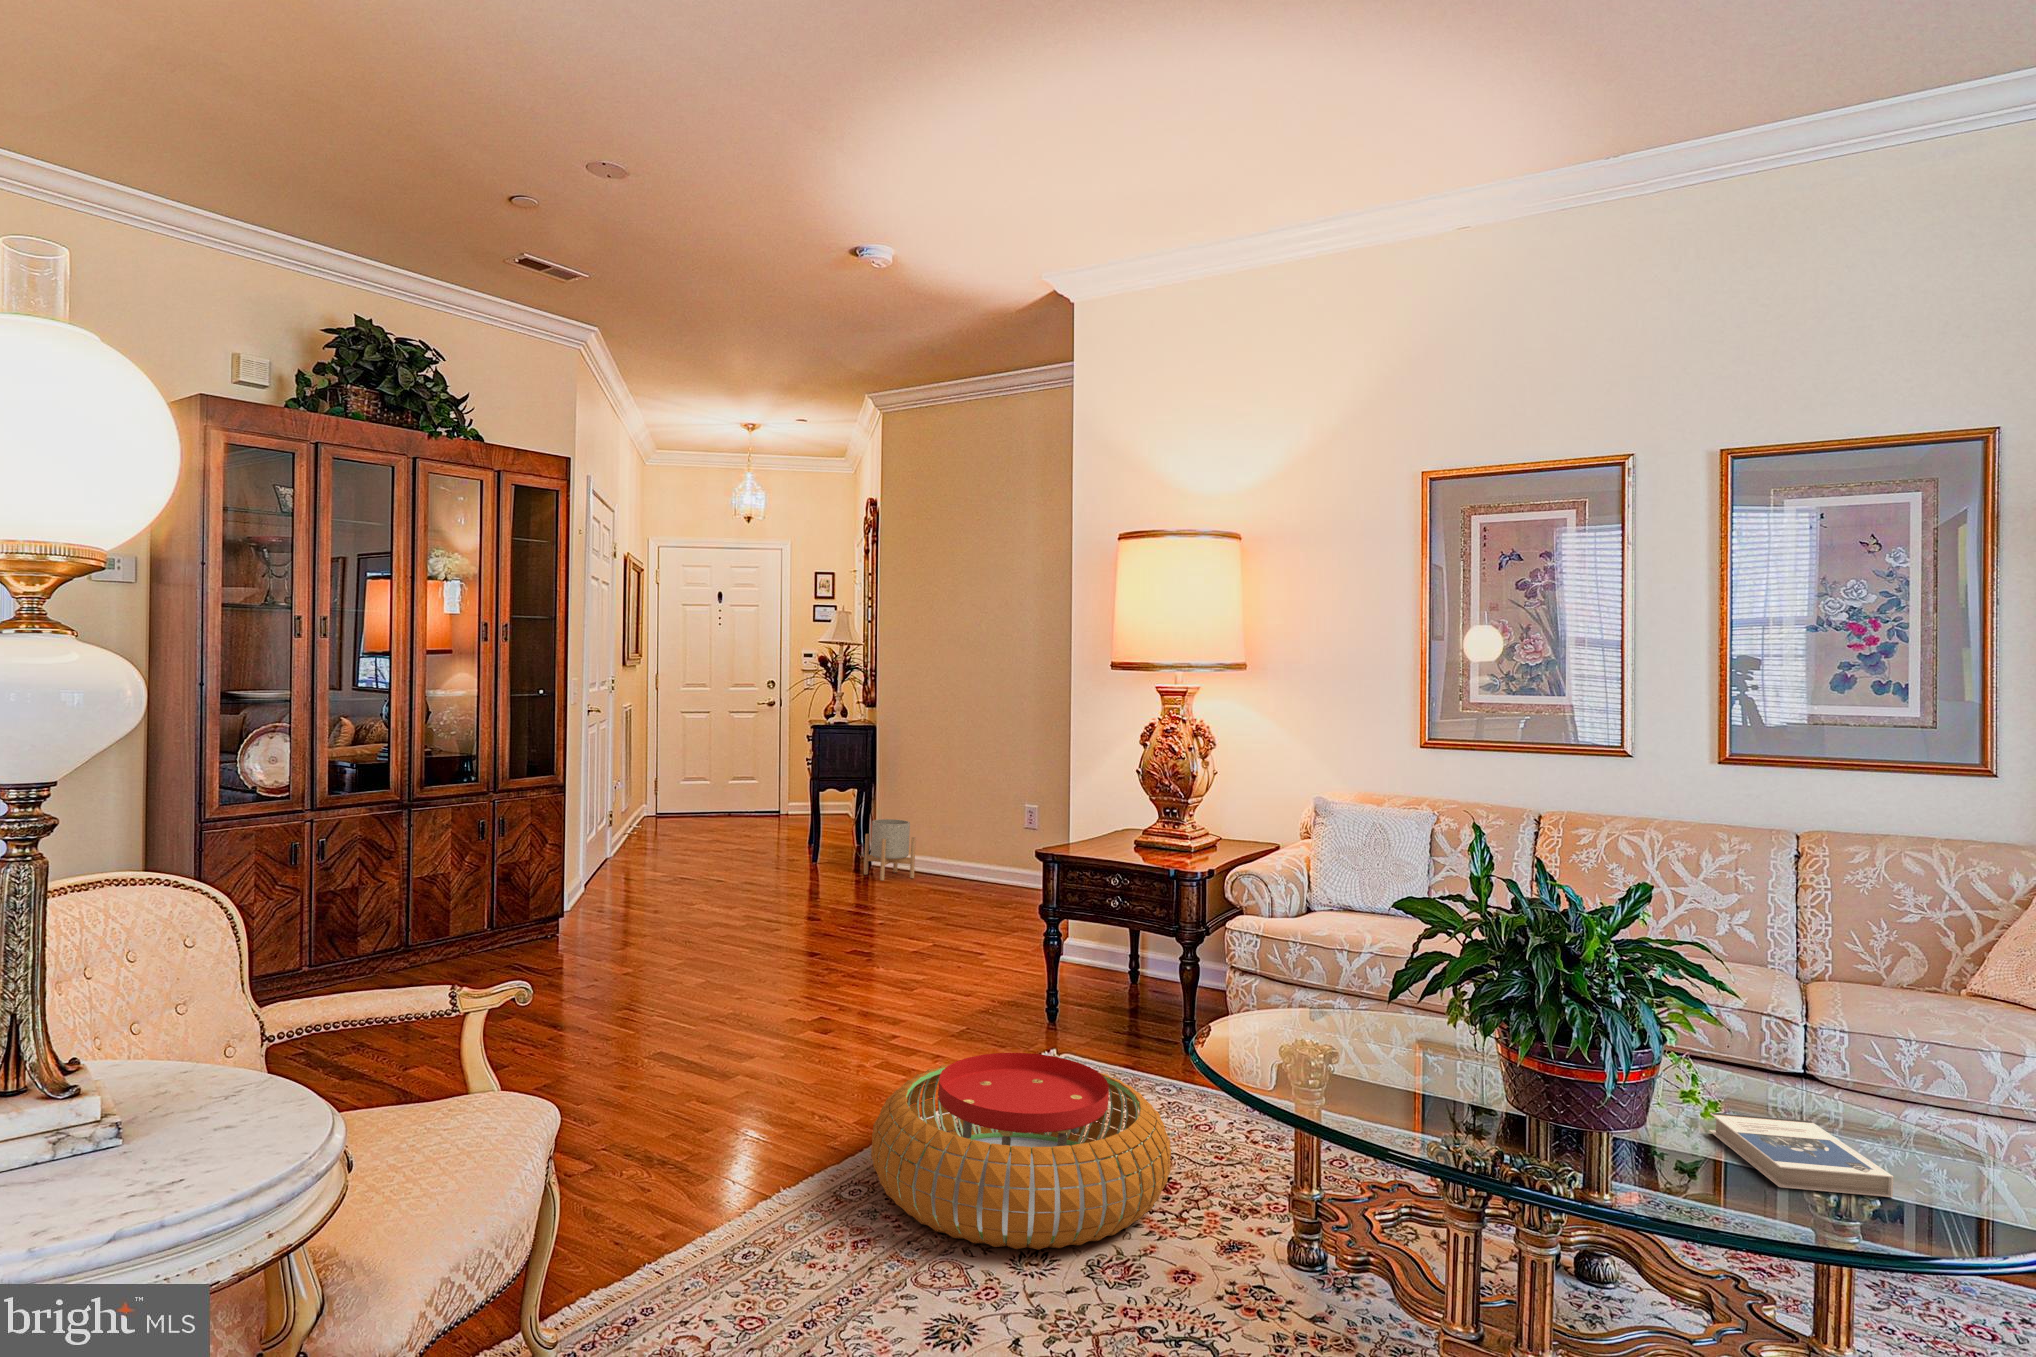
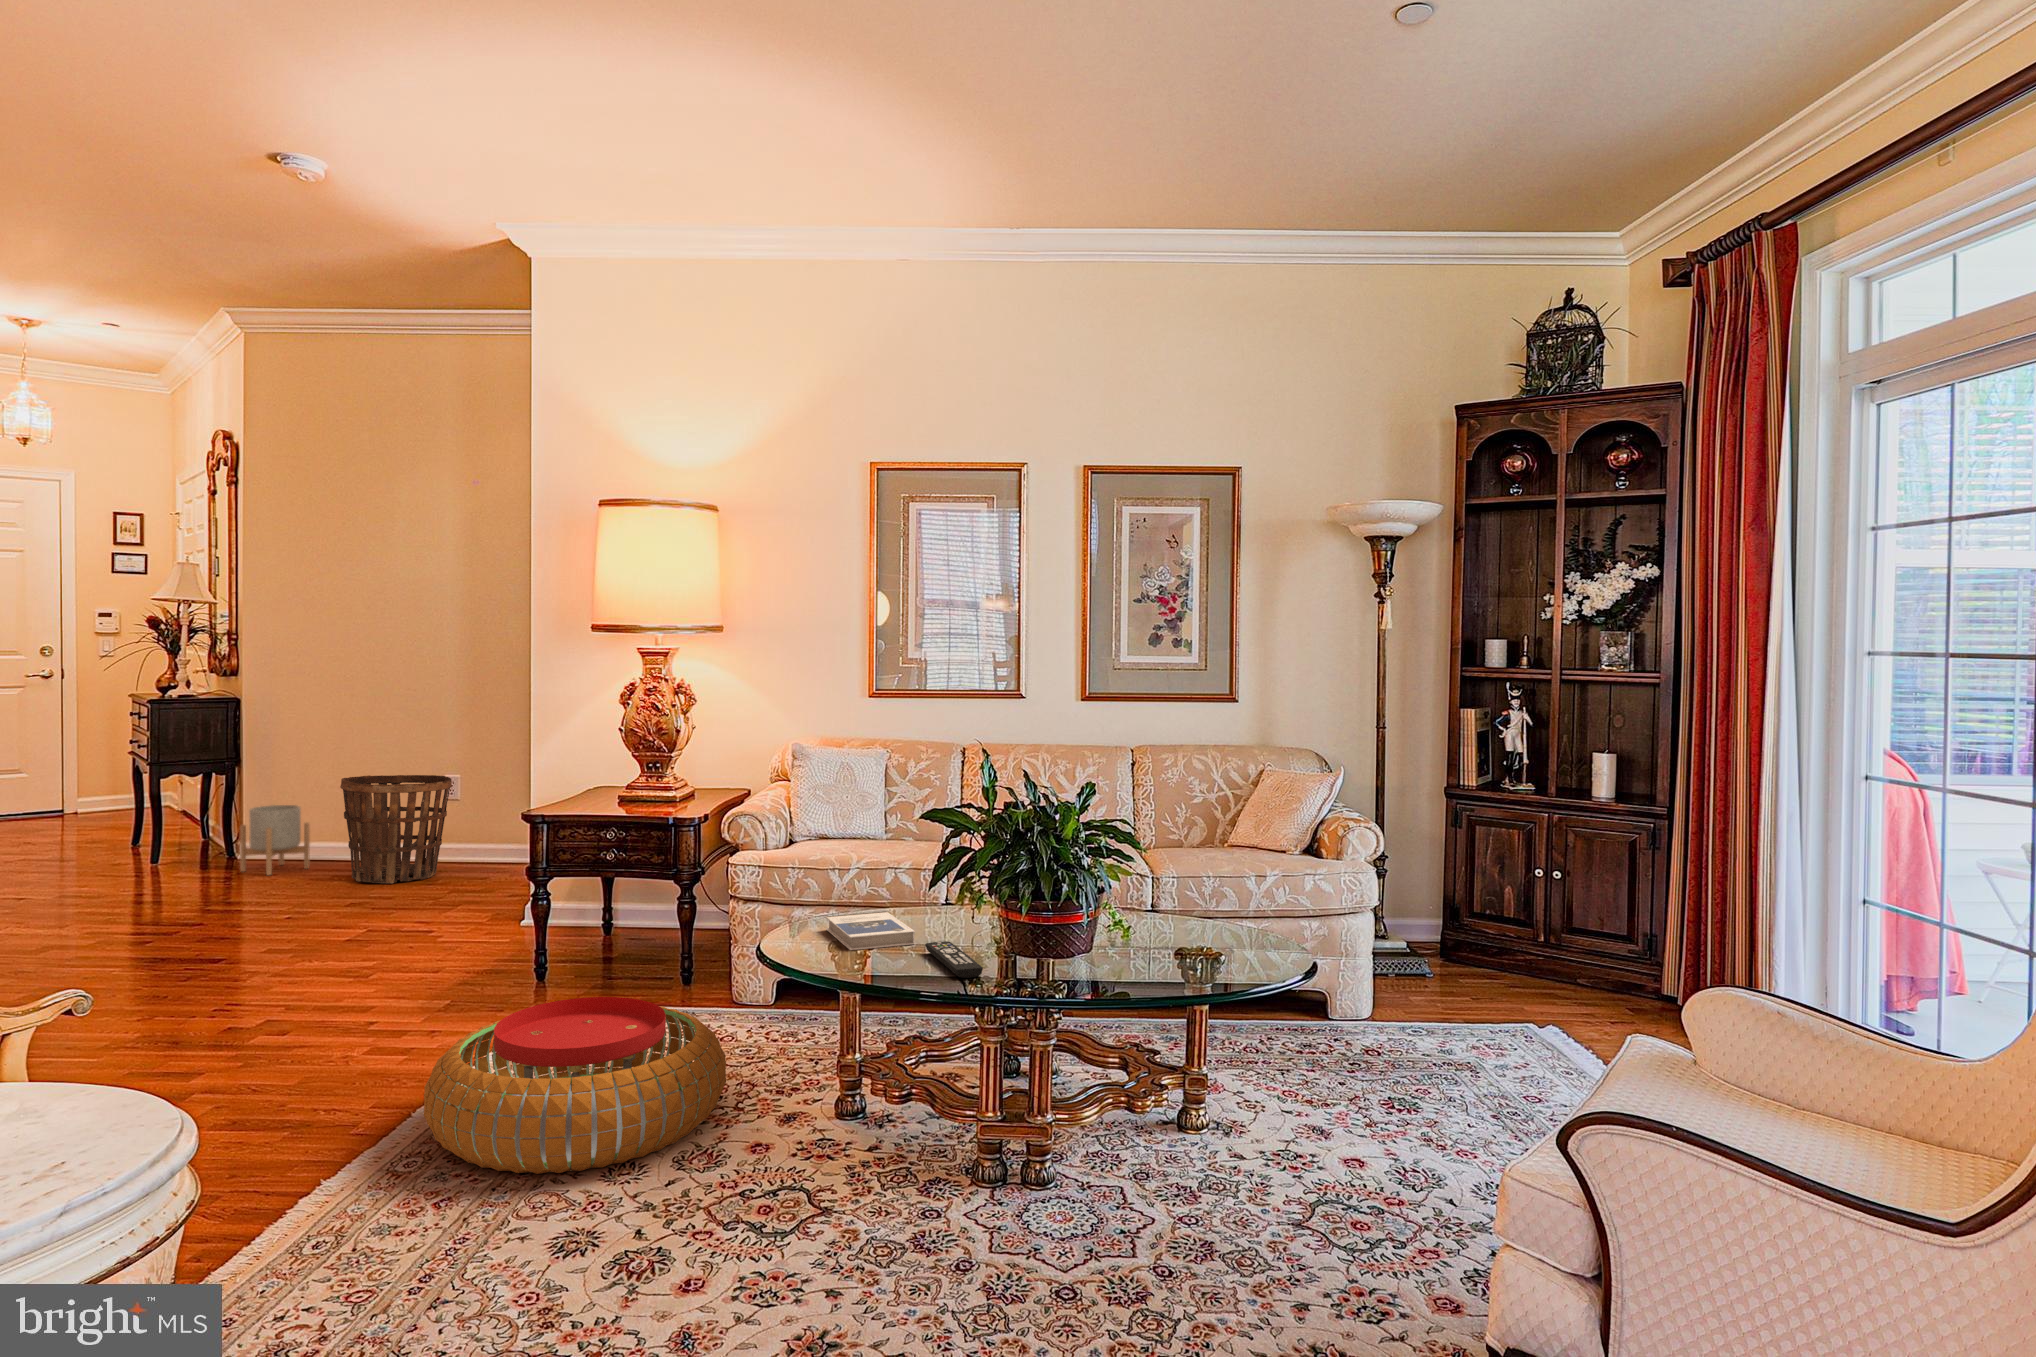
basket: none [935,800,1025,901] -> present [340,775,452,883]
remote control: none [1397,1071,1458,1132] -> present [925,941,983,978]
hardback book: present [1709,1113,1894,1197] -> present [826,911,915,950]

